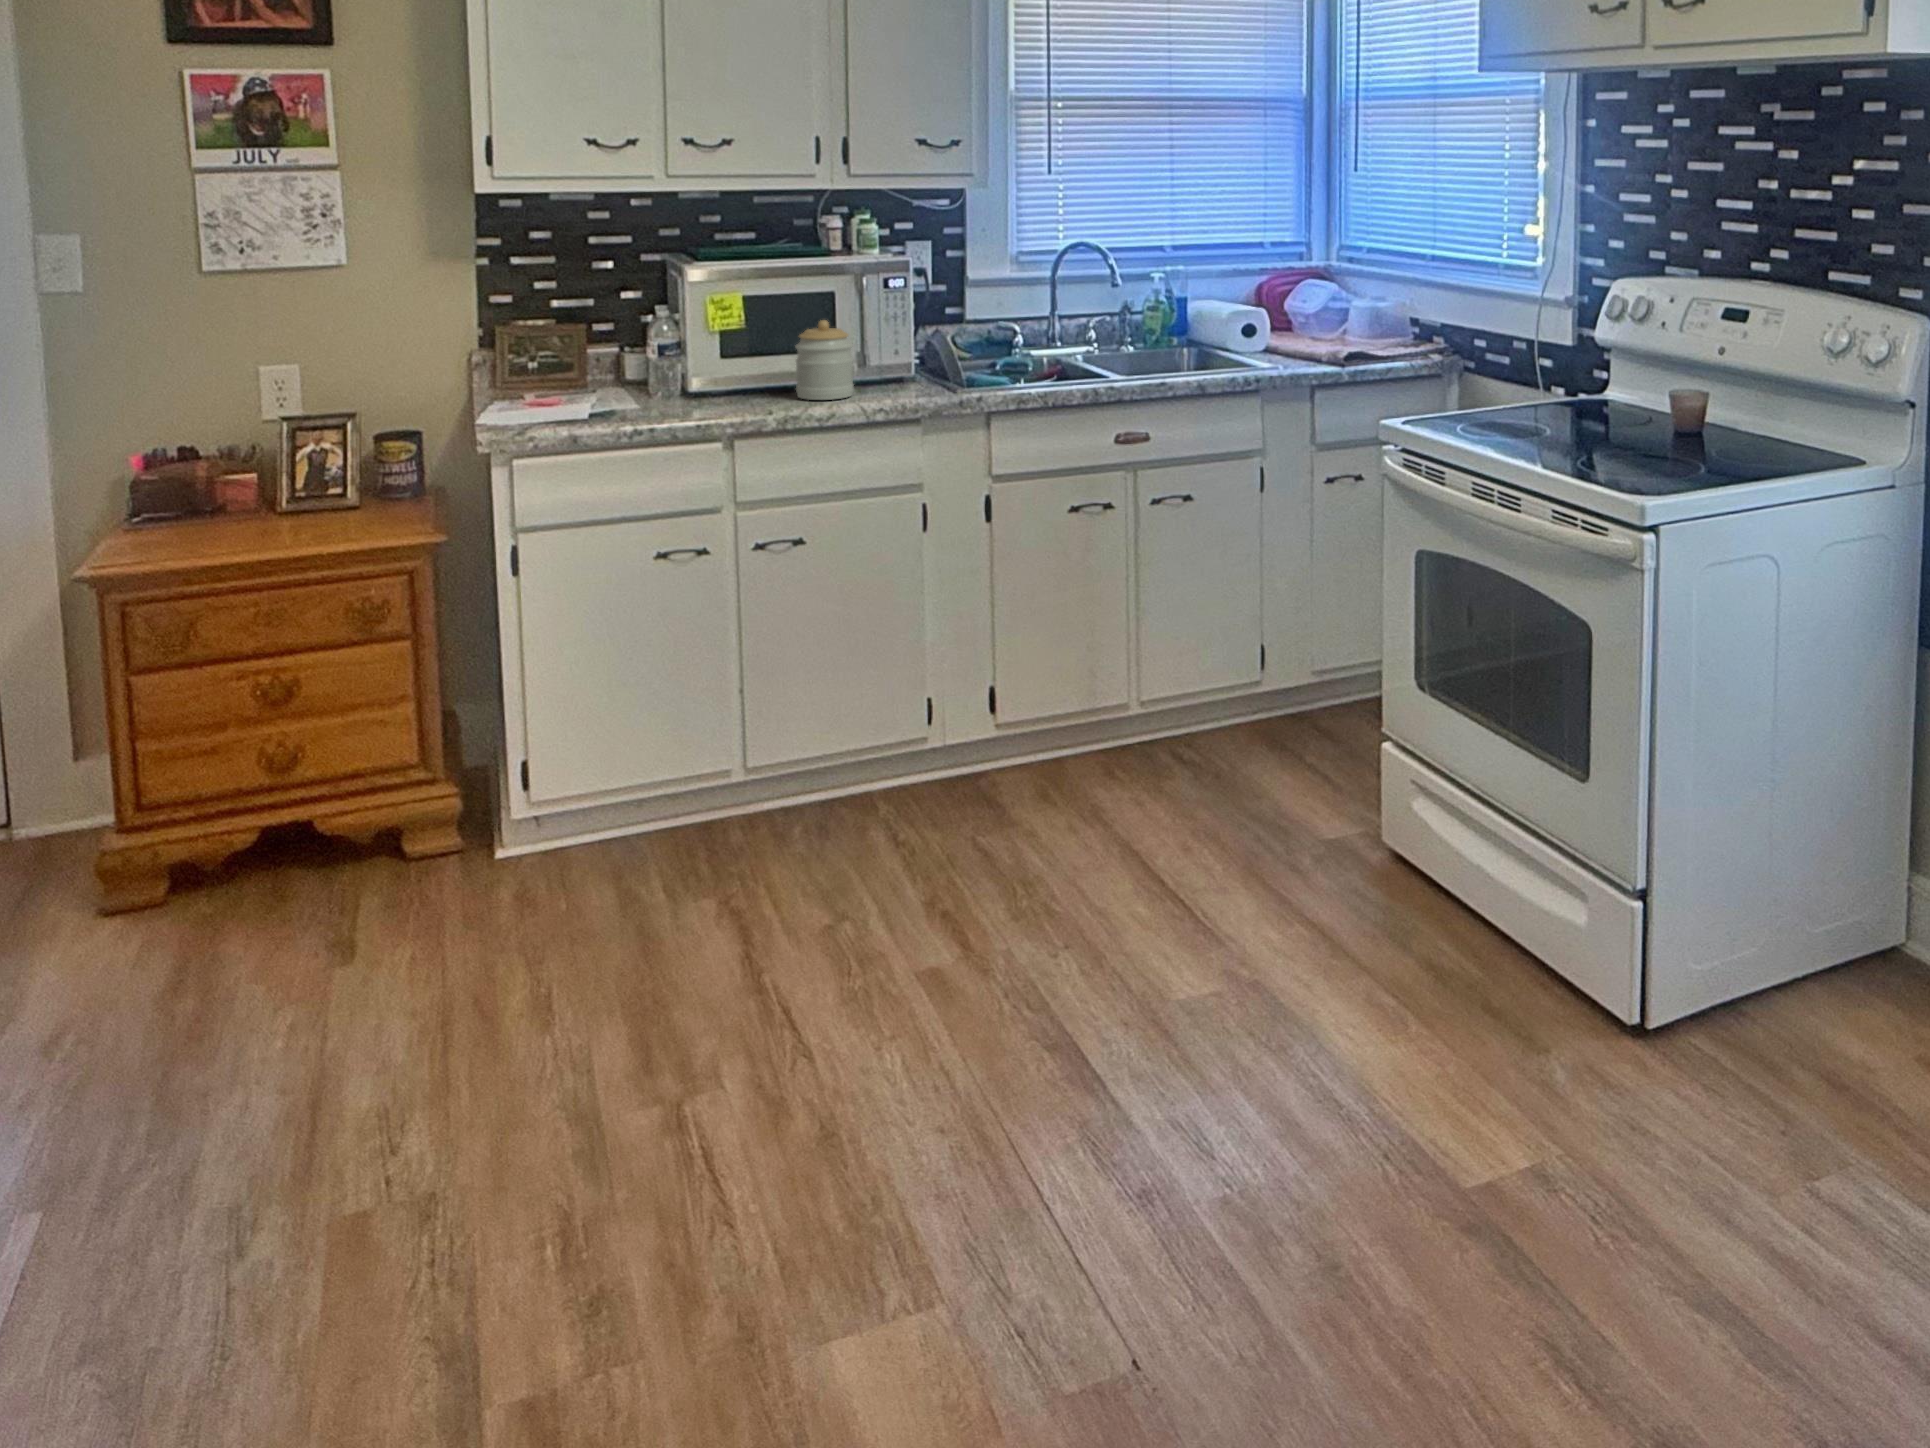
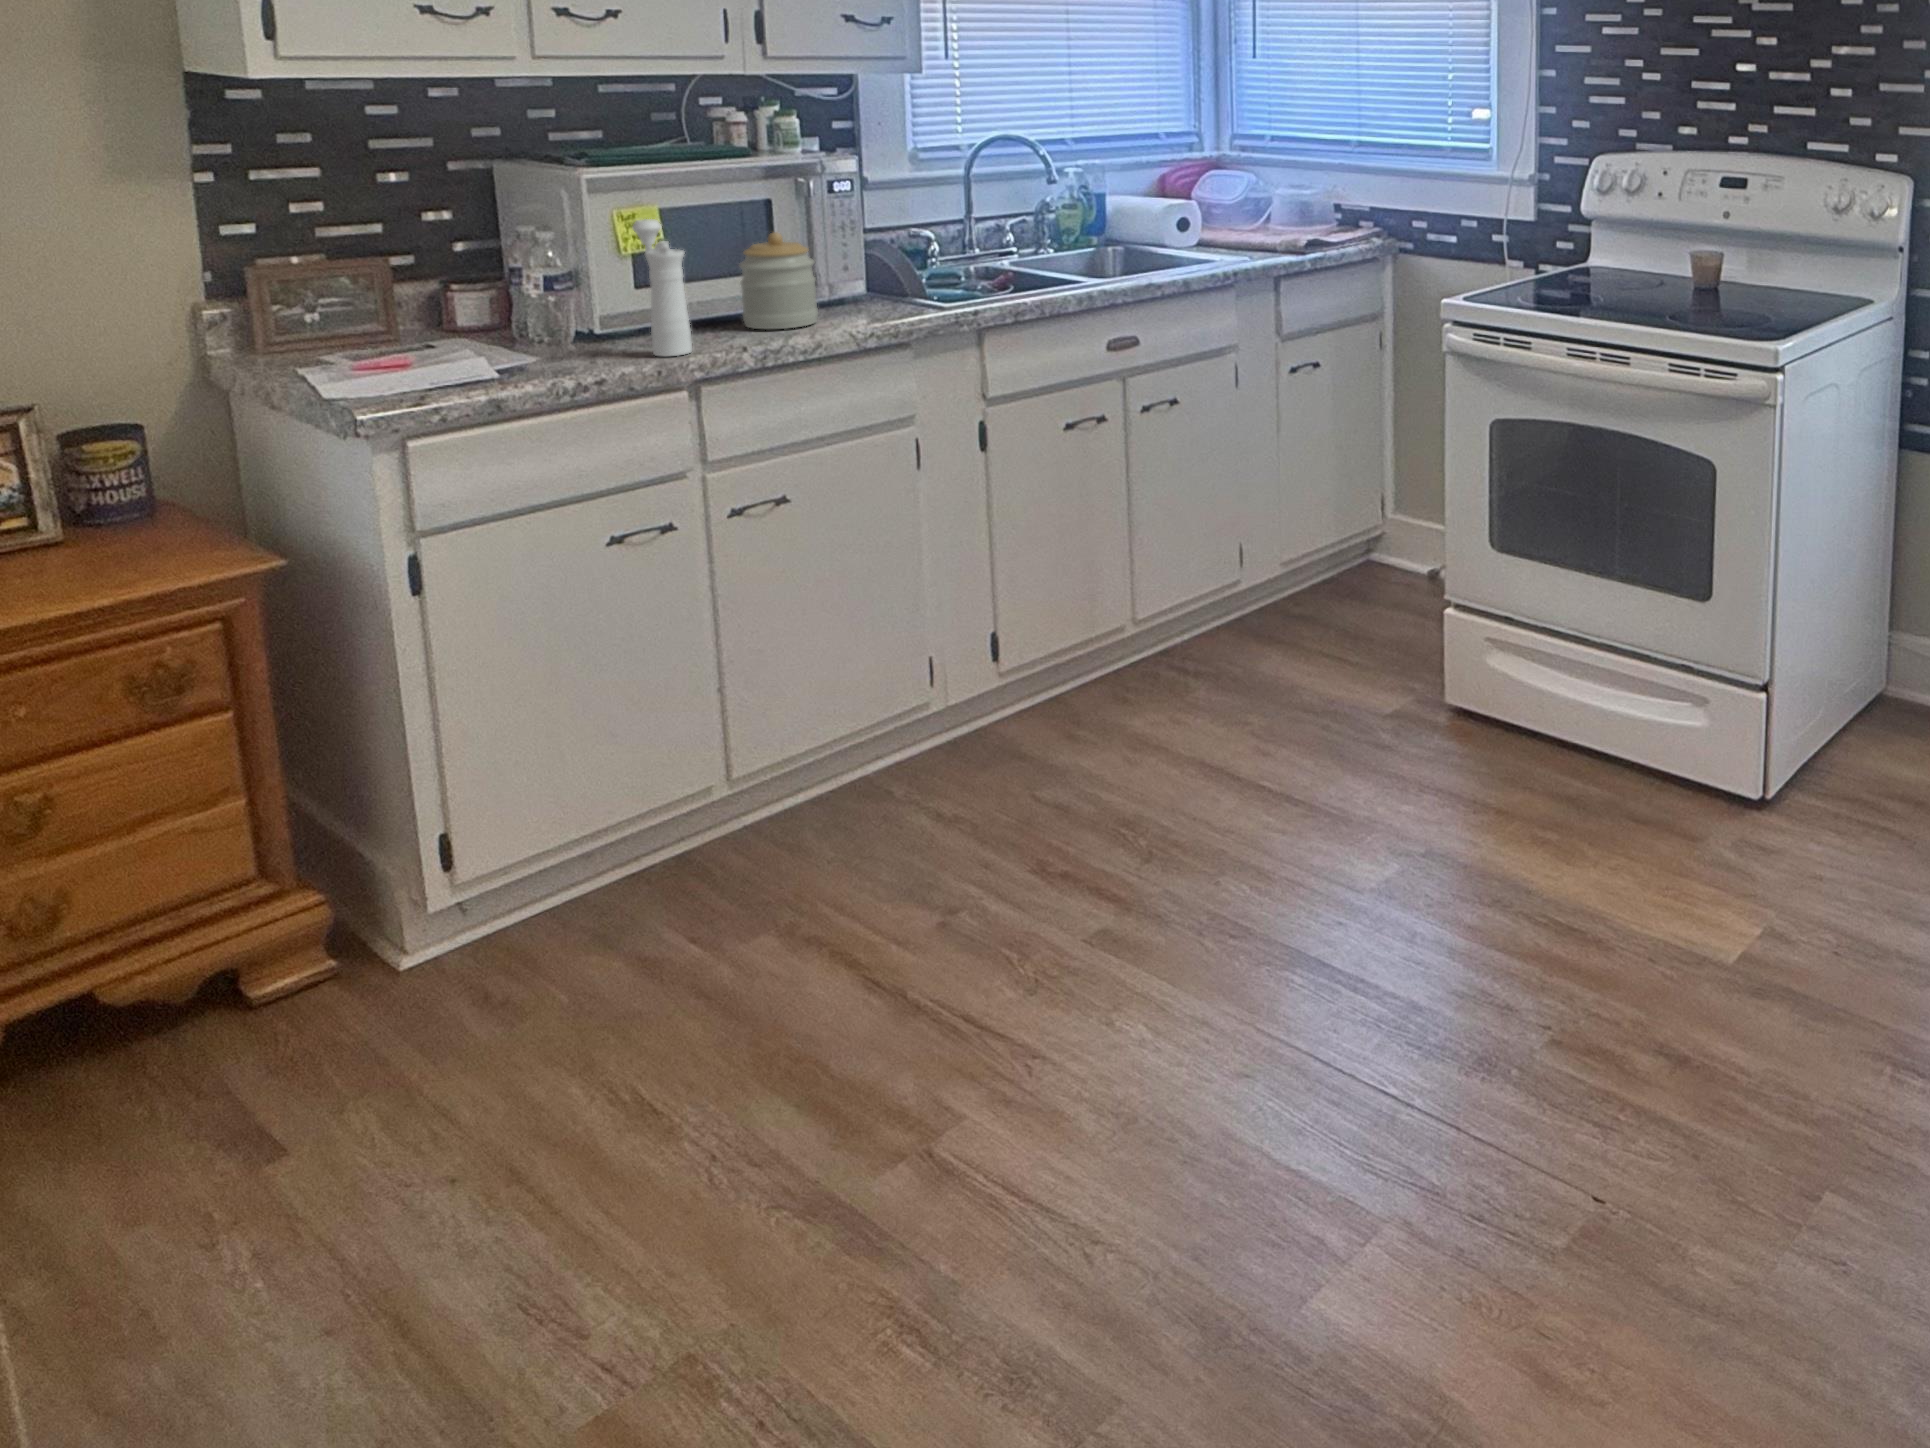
pepper mill: none [701,305,732,414] -> present [632,219,692,356]

